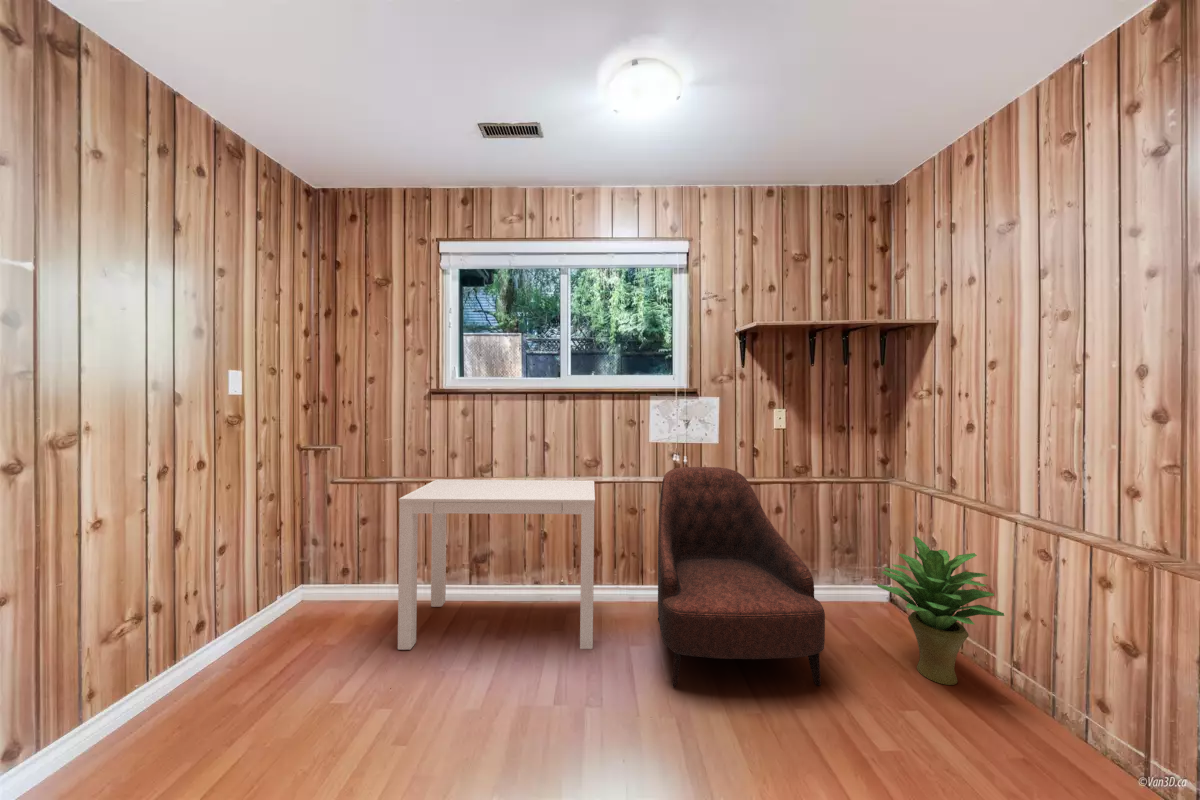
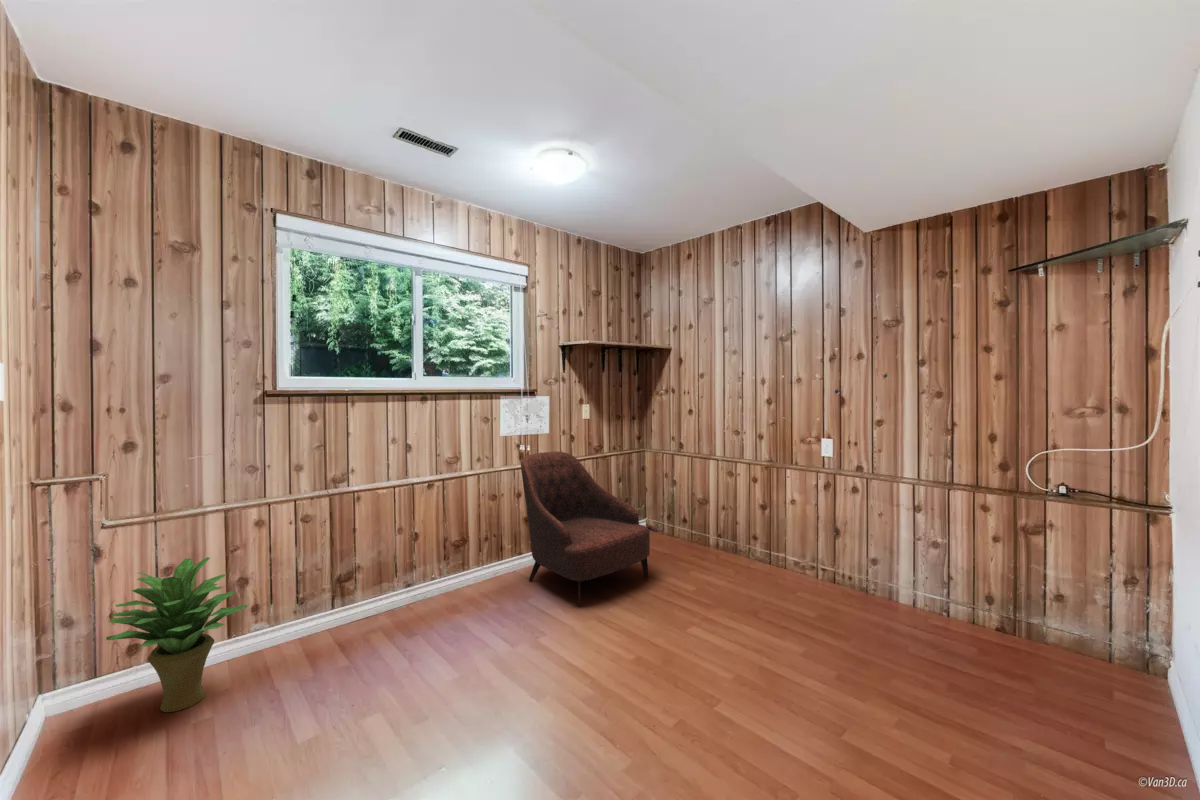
desk: present [398,479,595,650] -> none [290,476,503,682]
potted plant: present [877,537,1004,685] -> present [106,557,248,712]

